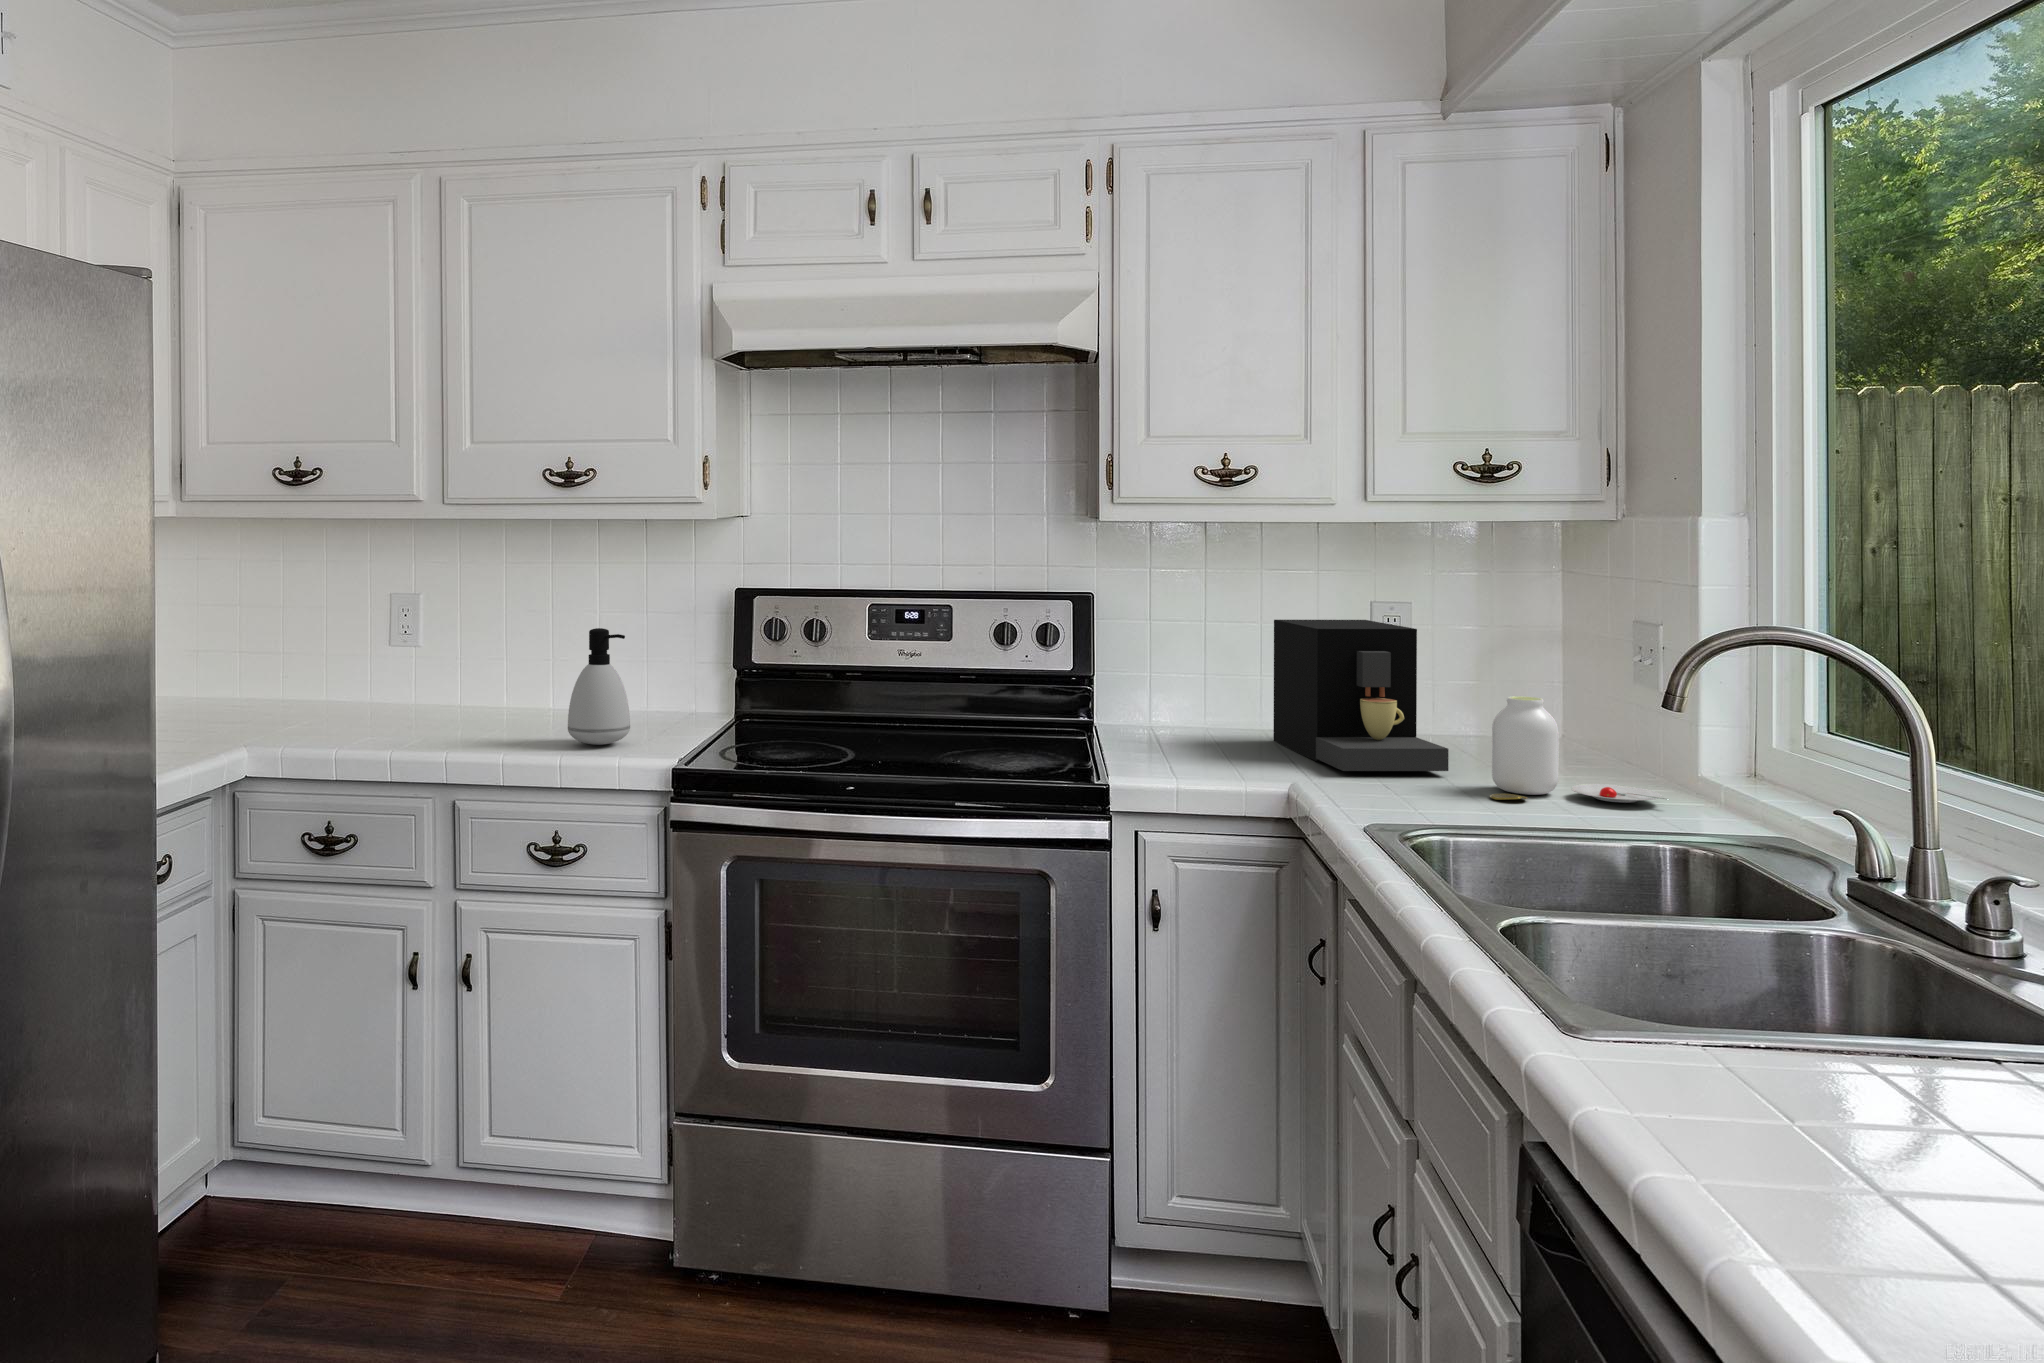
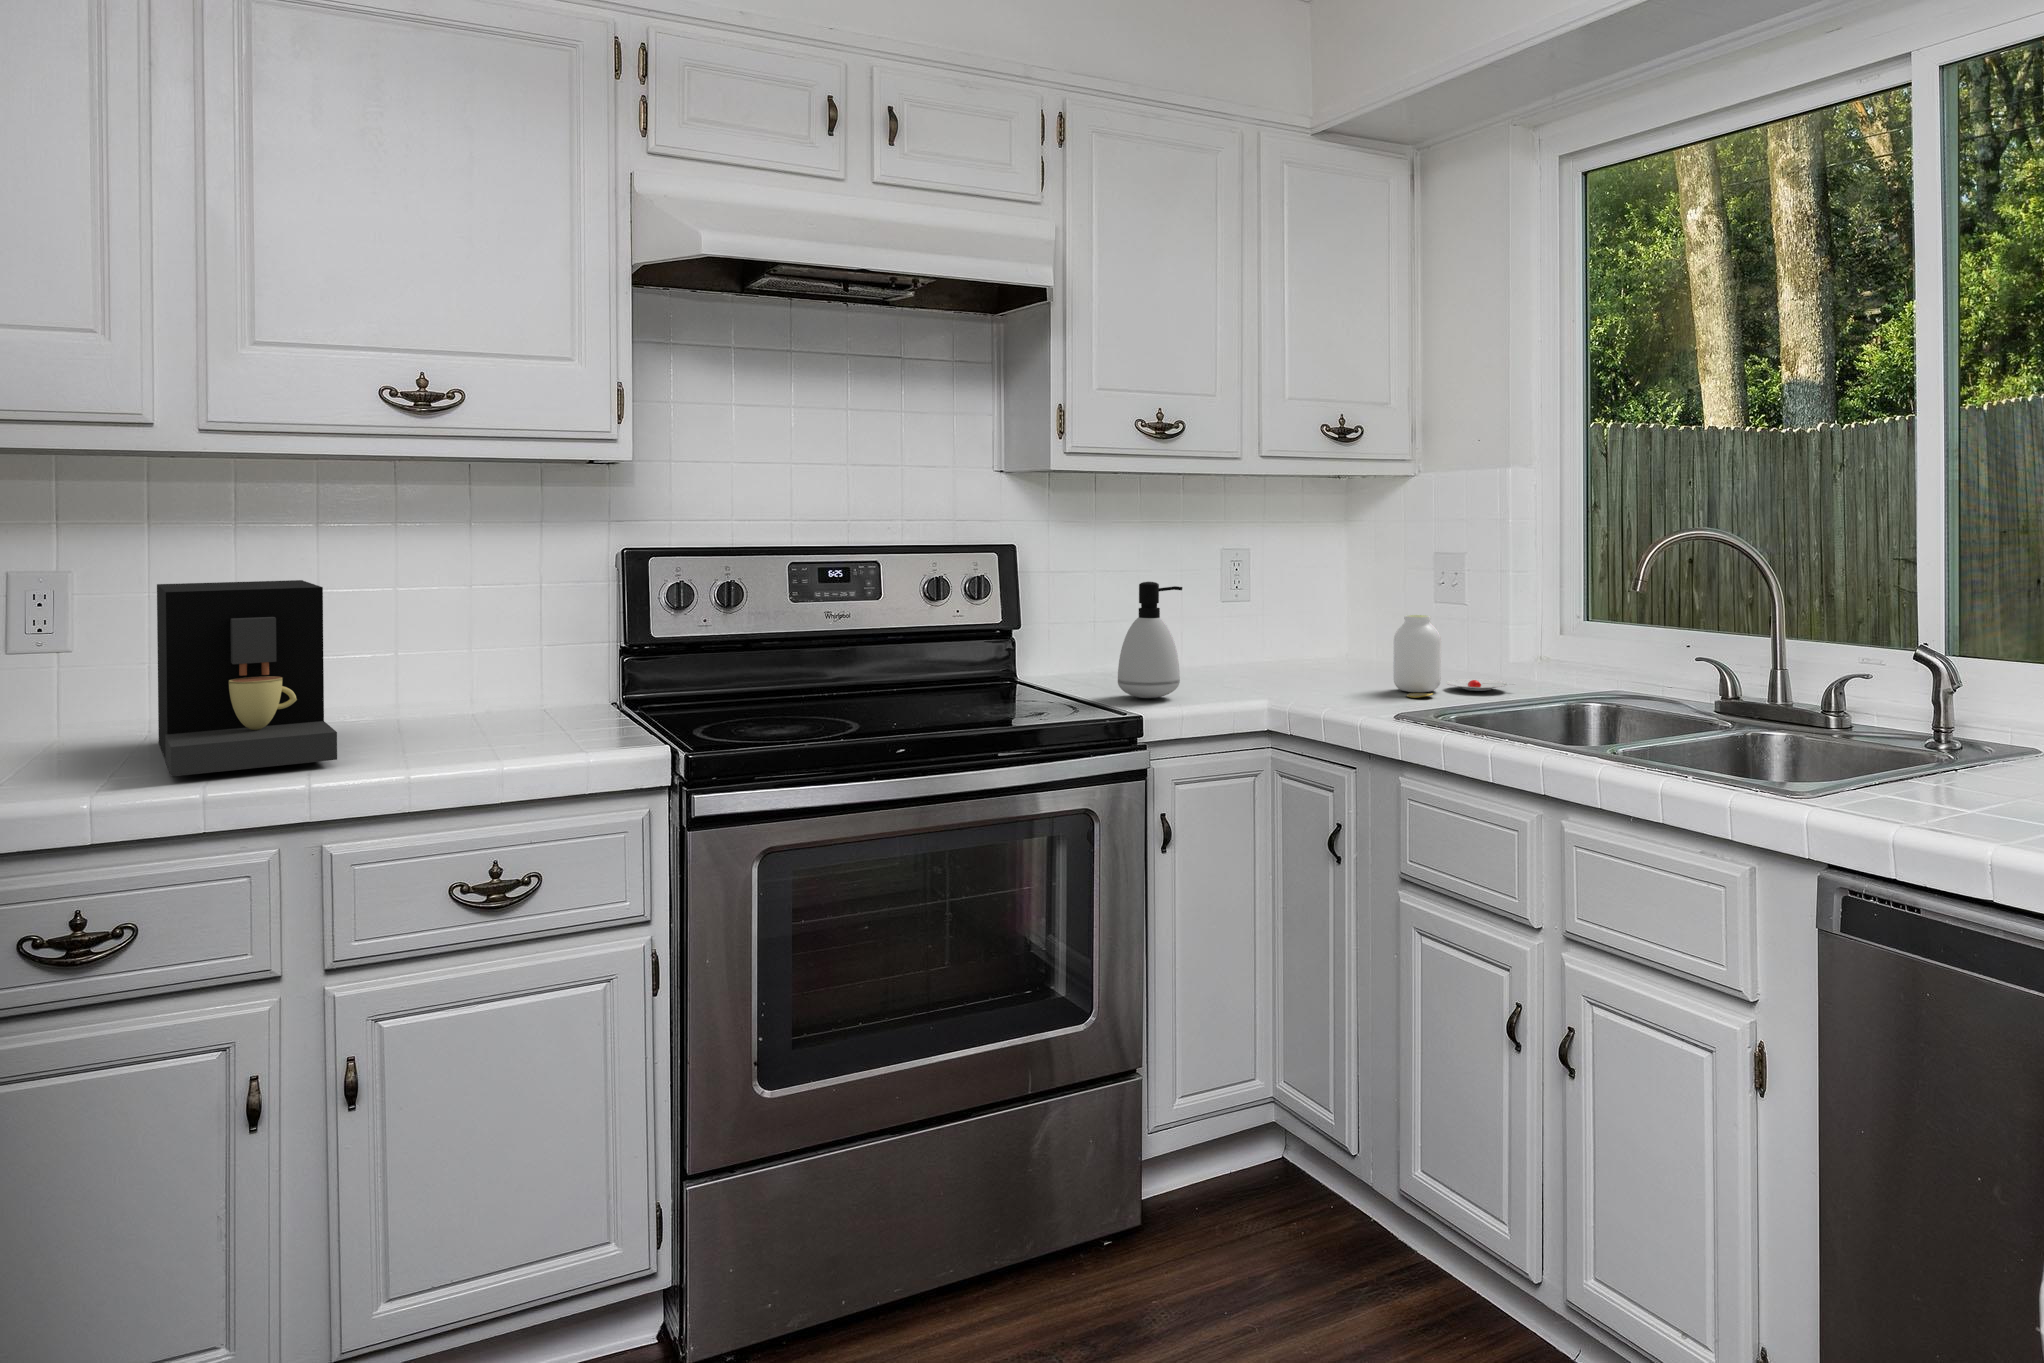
coffee maker: present [1273,620,1449,771] -> present [157,580,337,776]
soap dispenser: present [568,628,630,745] -> present [1118,582,1182,698]

